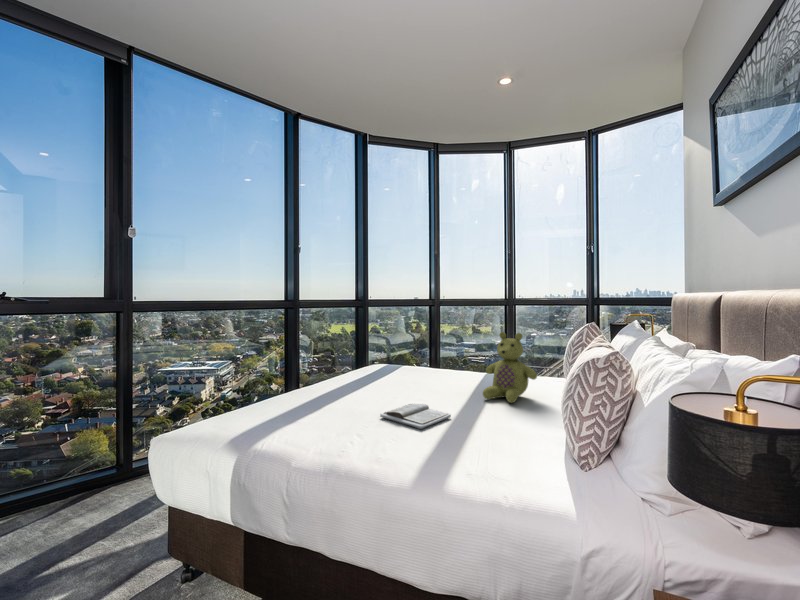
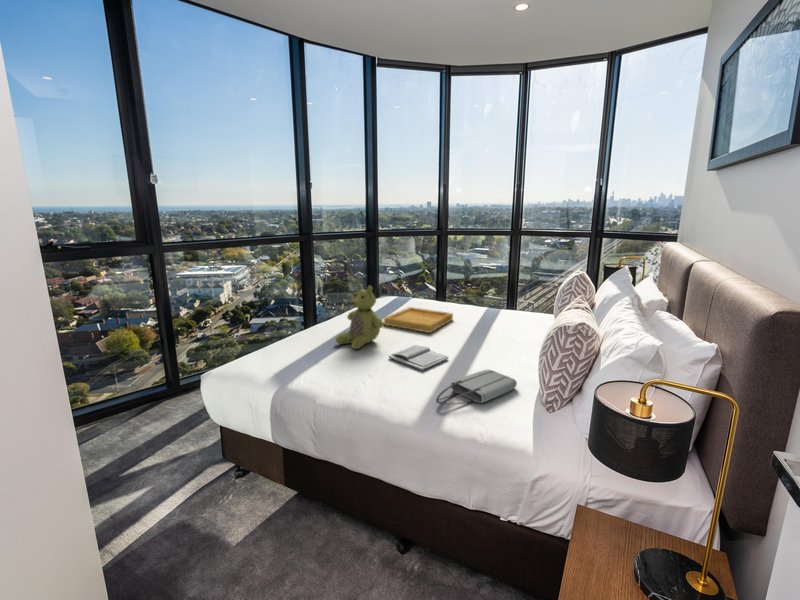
stuffed bear: present [483,332,537,403] -> present [336,284,384,349]
tray: none [374,369,451,393] -> present [384,307,453,333]
tote bag: none [441,425,537,463] -> present [436,370,517,404]

